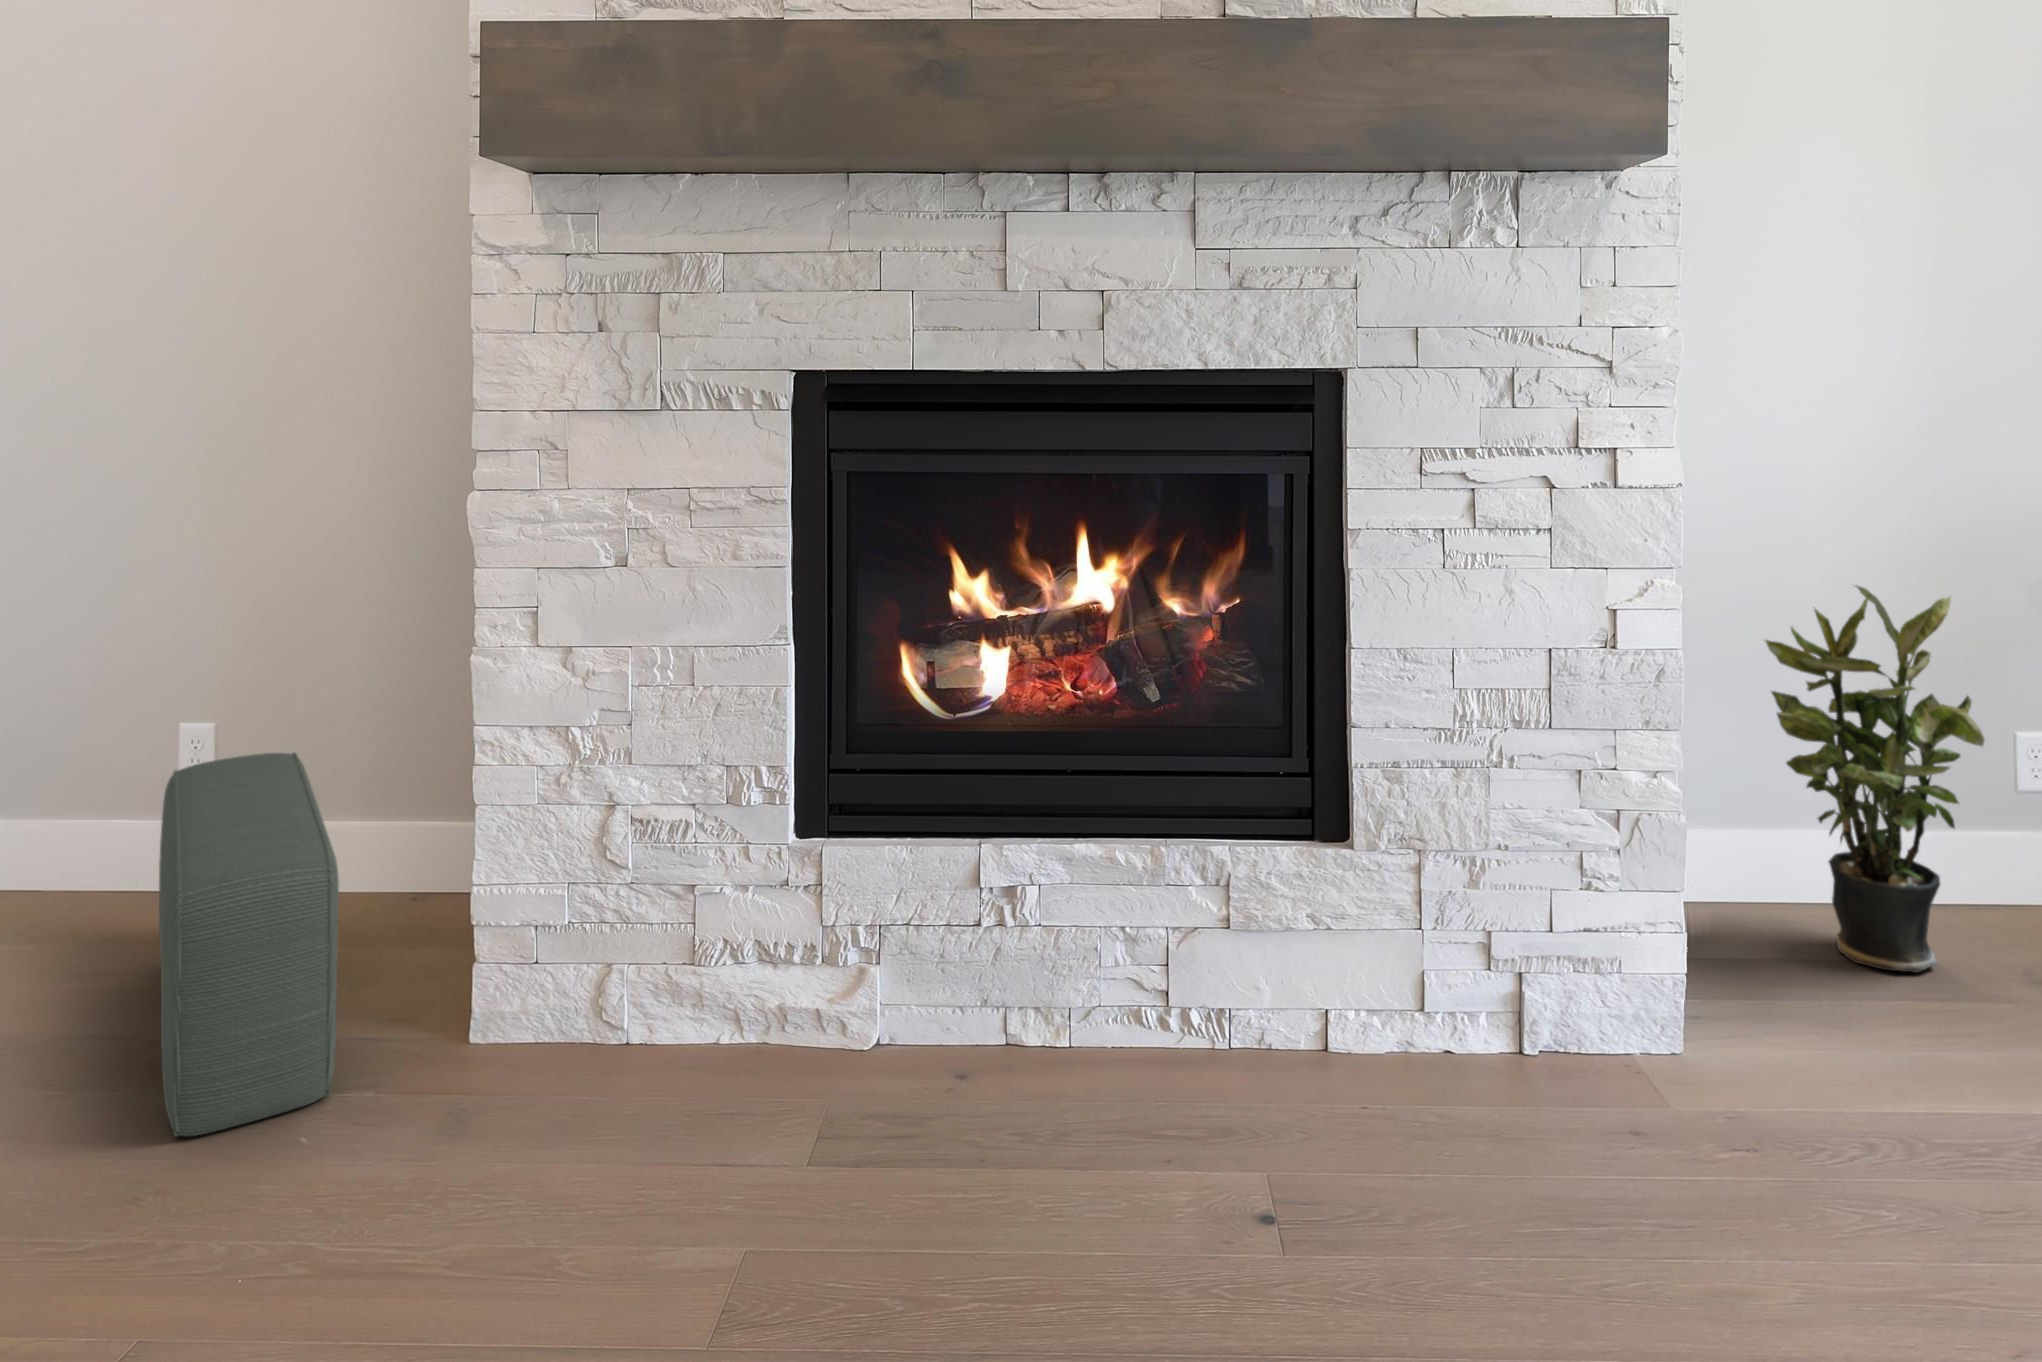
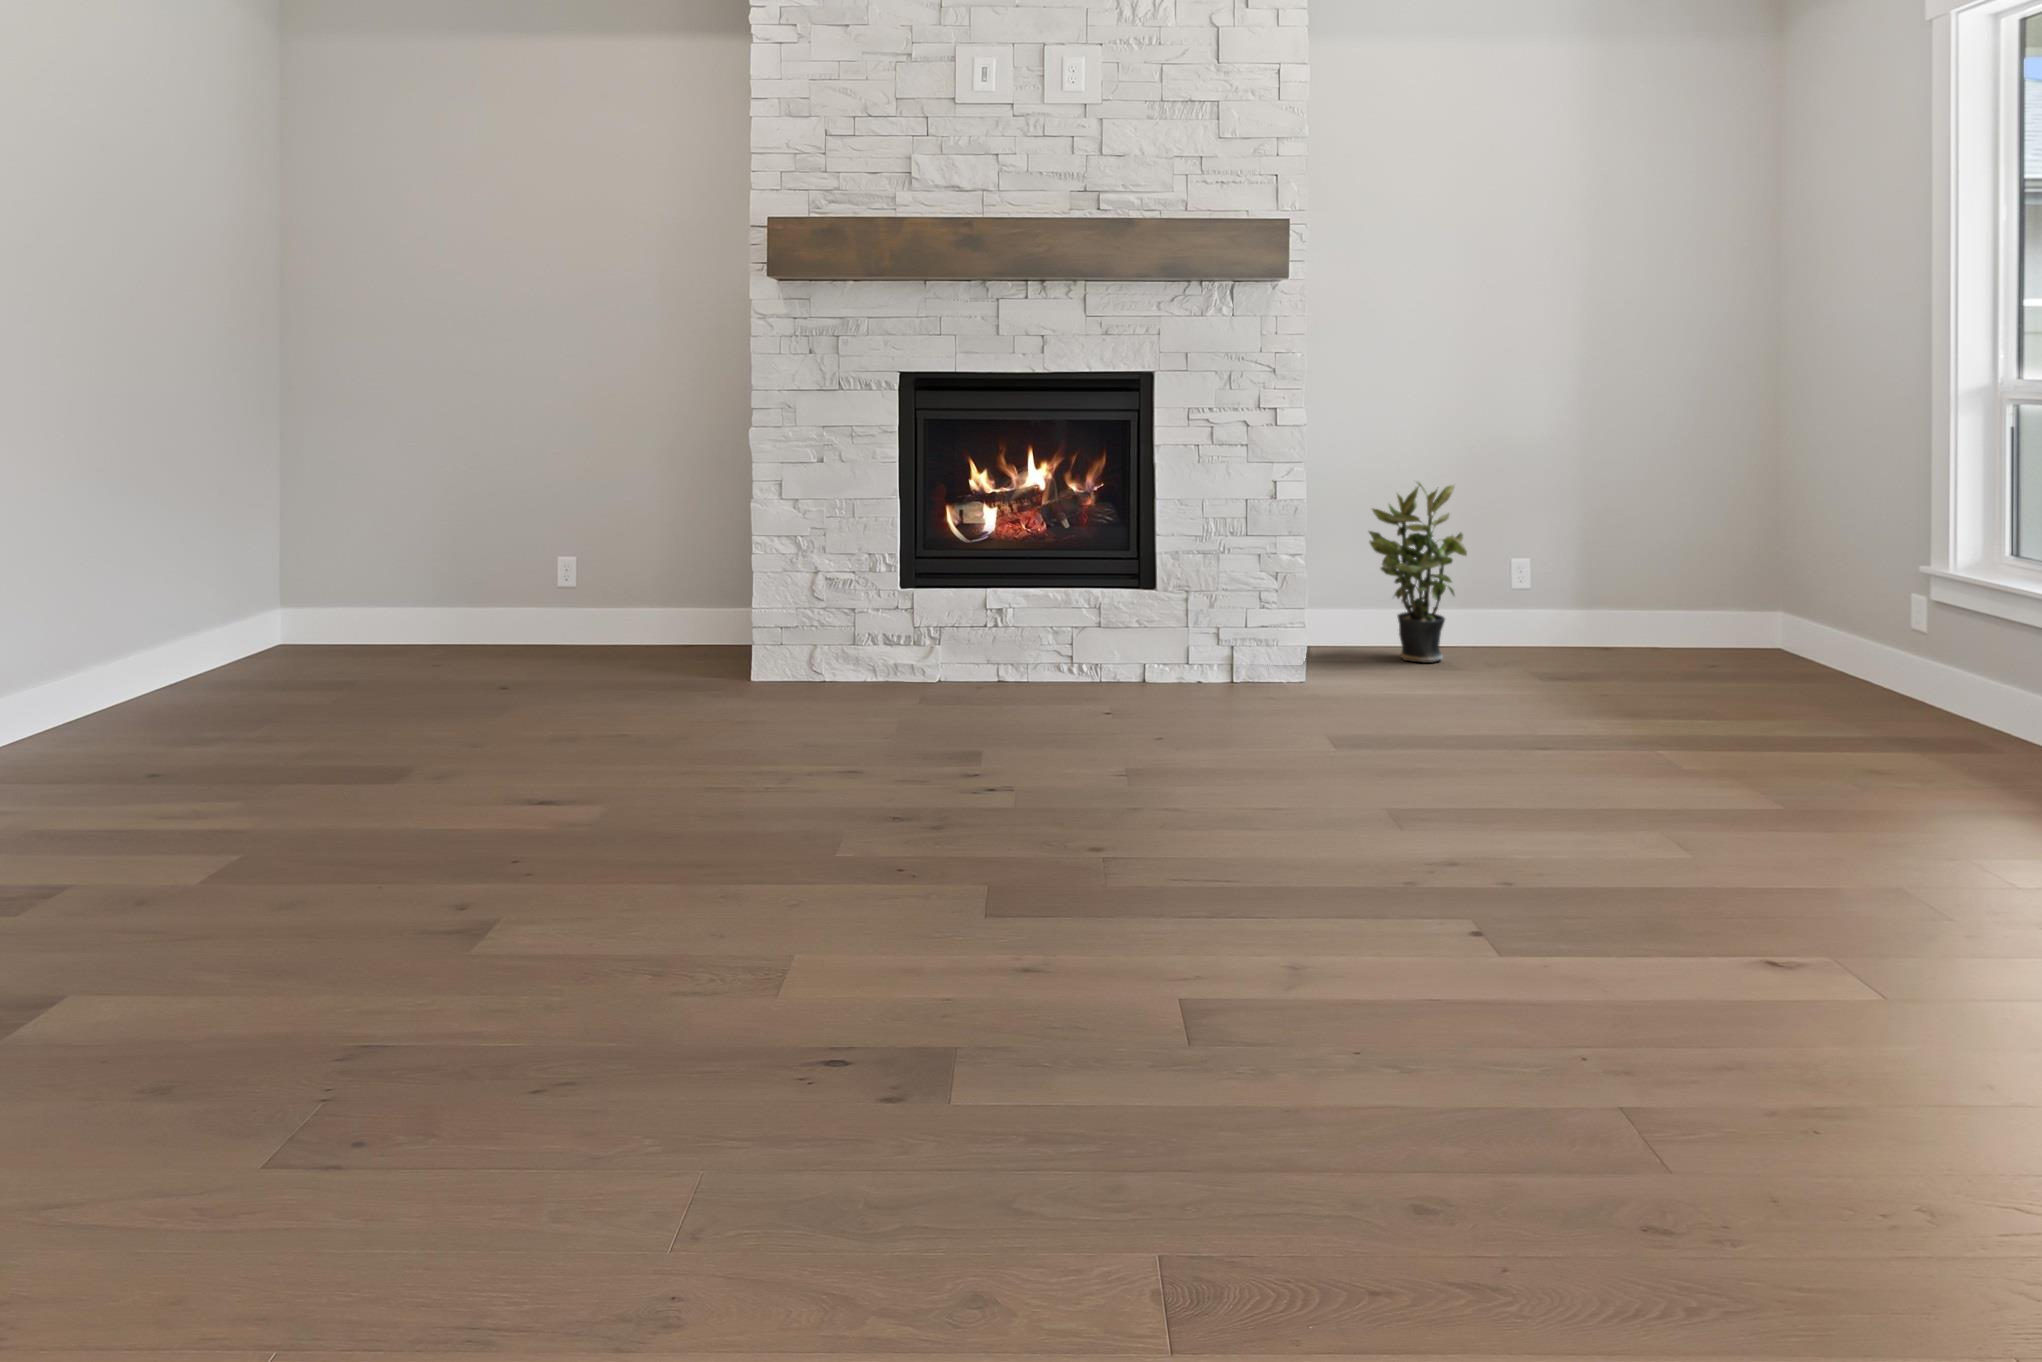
pouf: present [159,753,339,1137] -> none [584,563,705,700]

